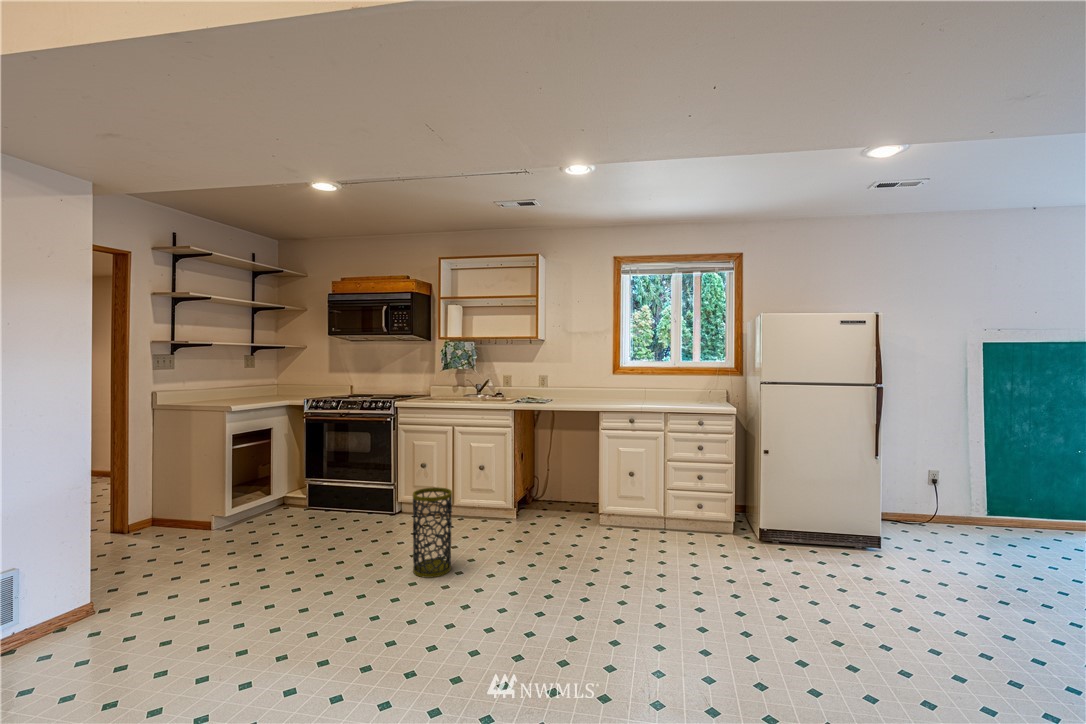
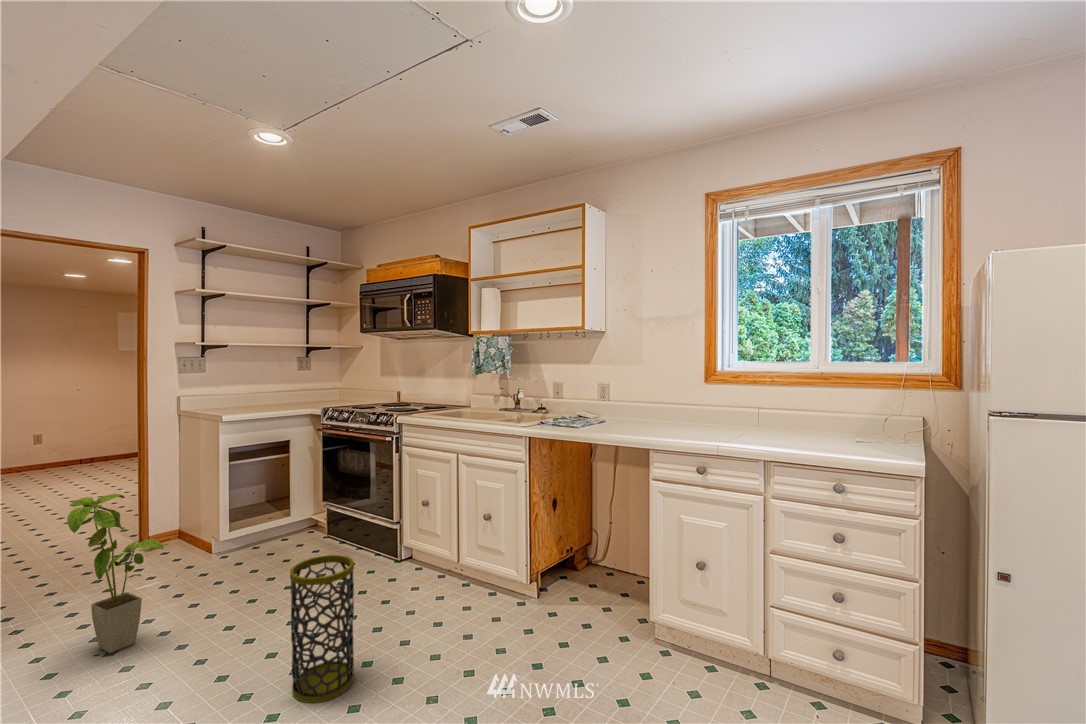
house plant: none [212,461,287,586] -> present [67,494,167,653]

